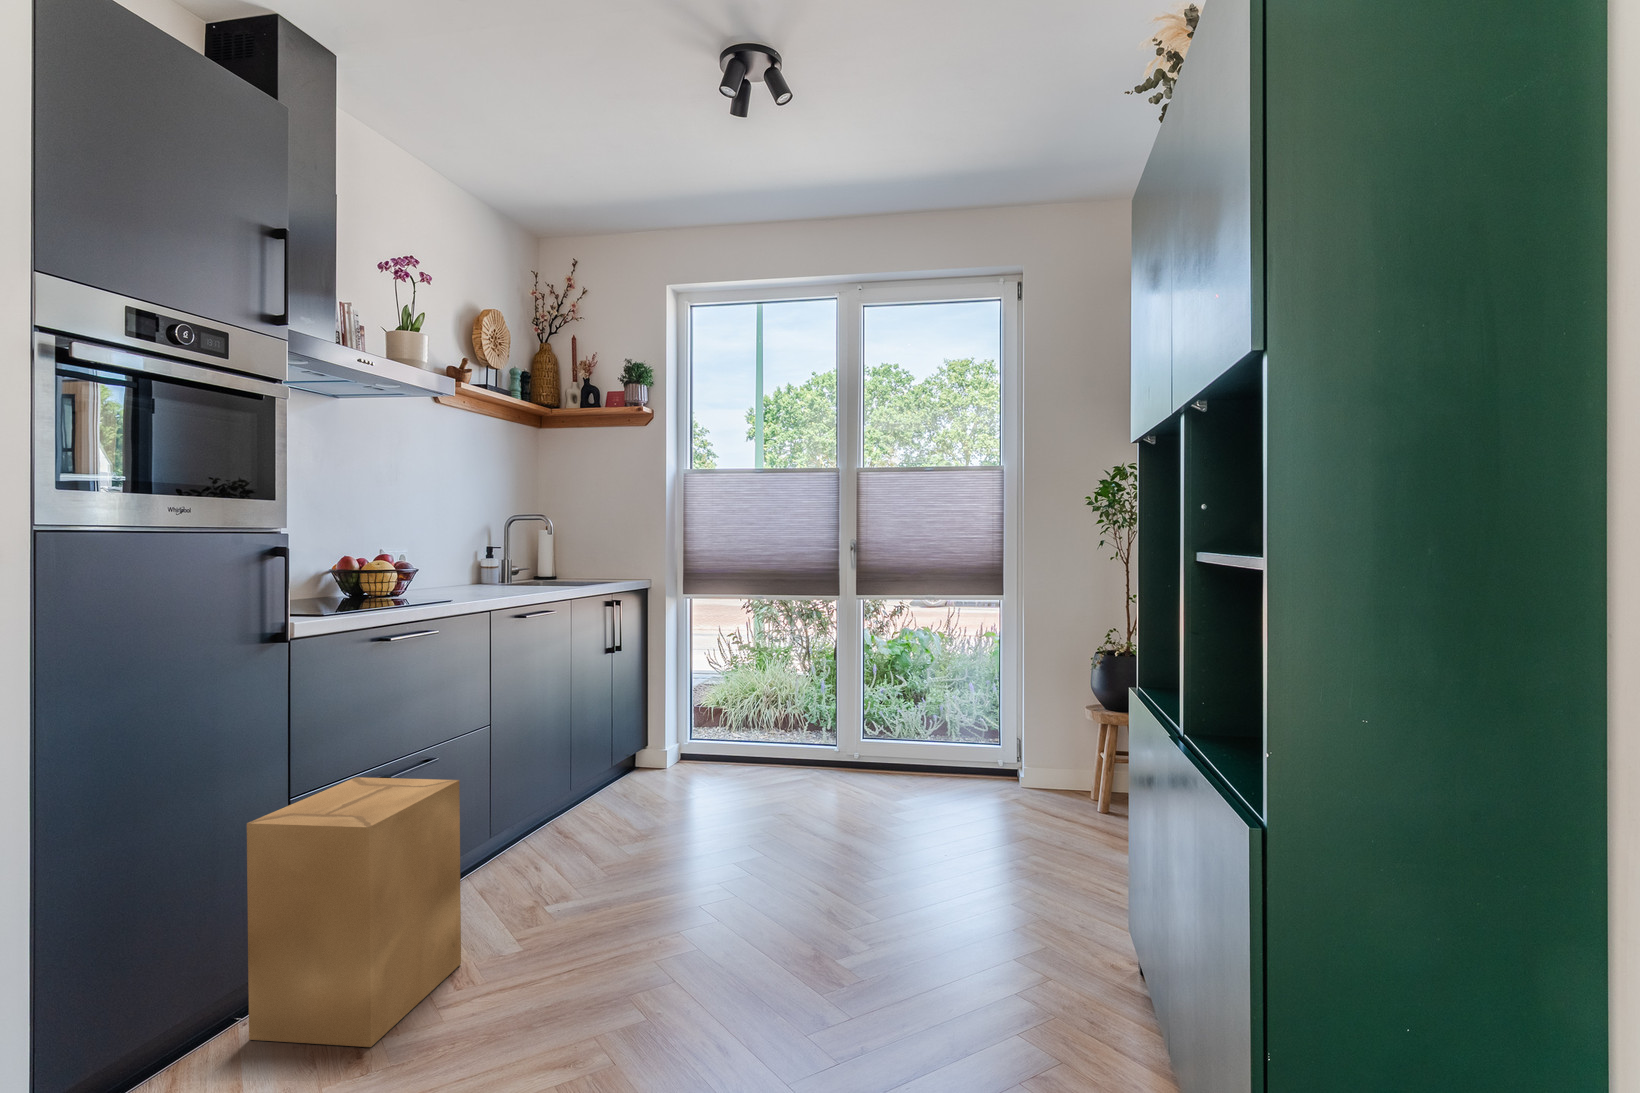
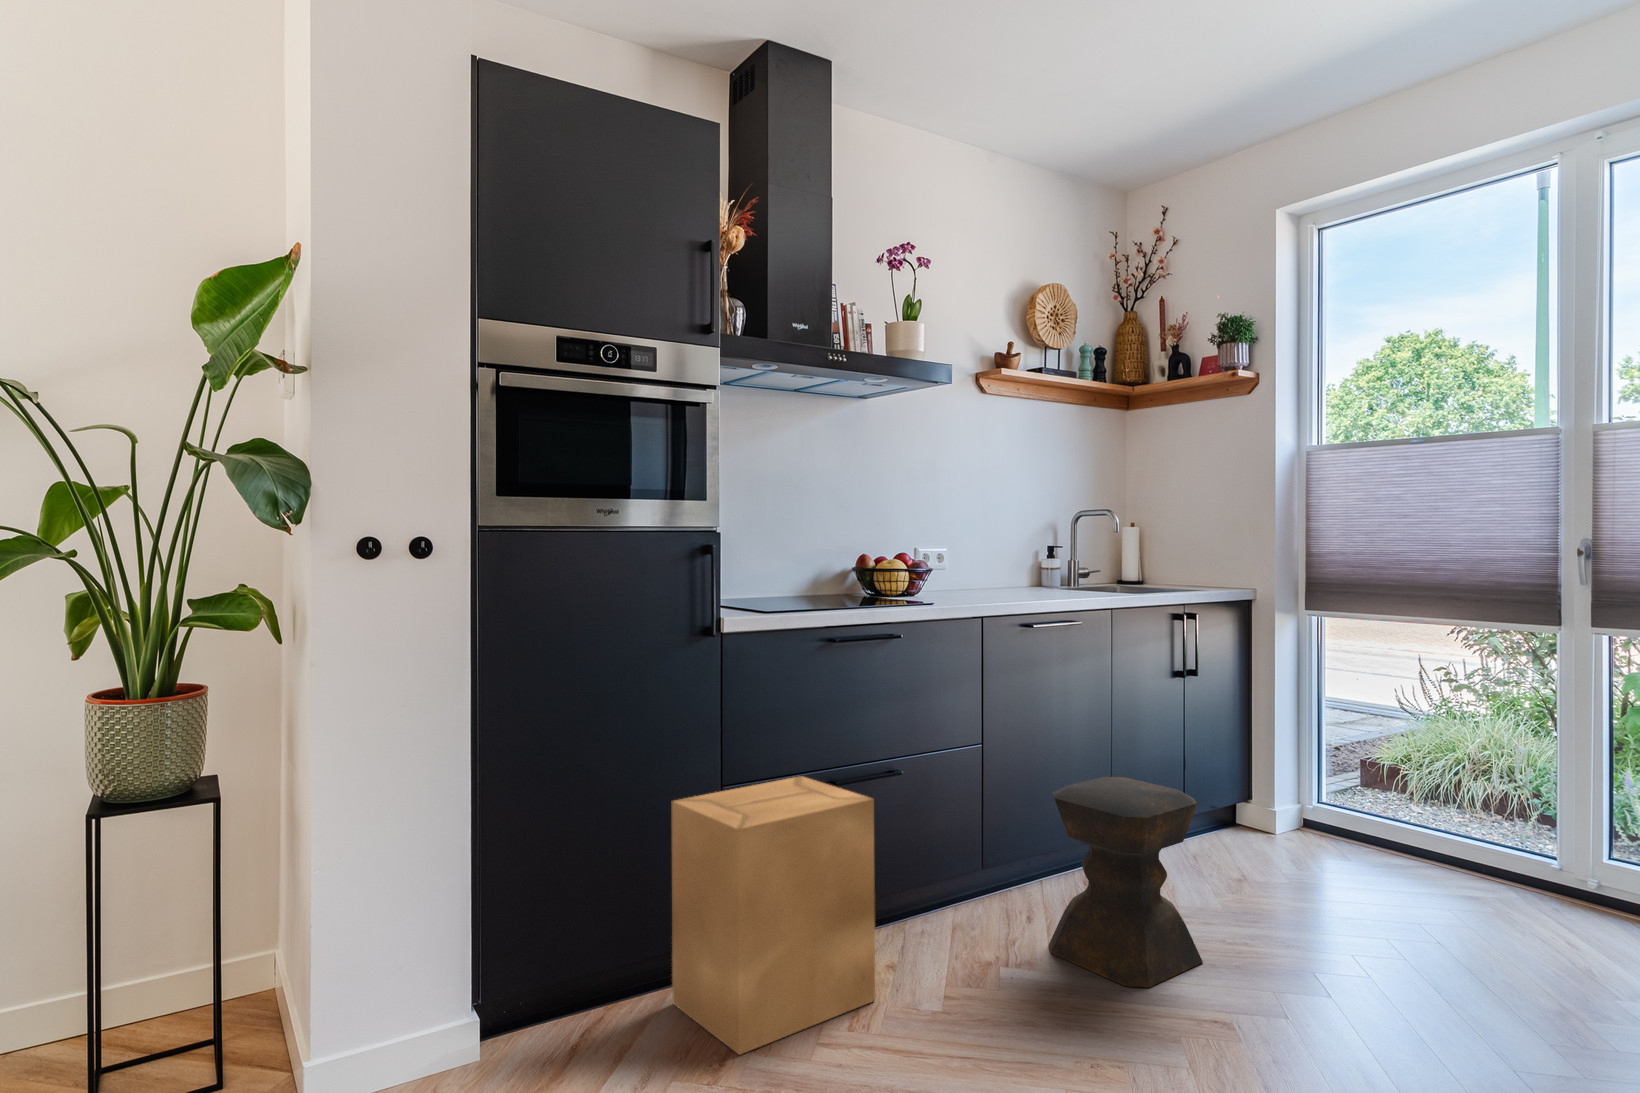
stool: none [568,733,682,890] -> present [1049,777,1203,988]

